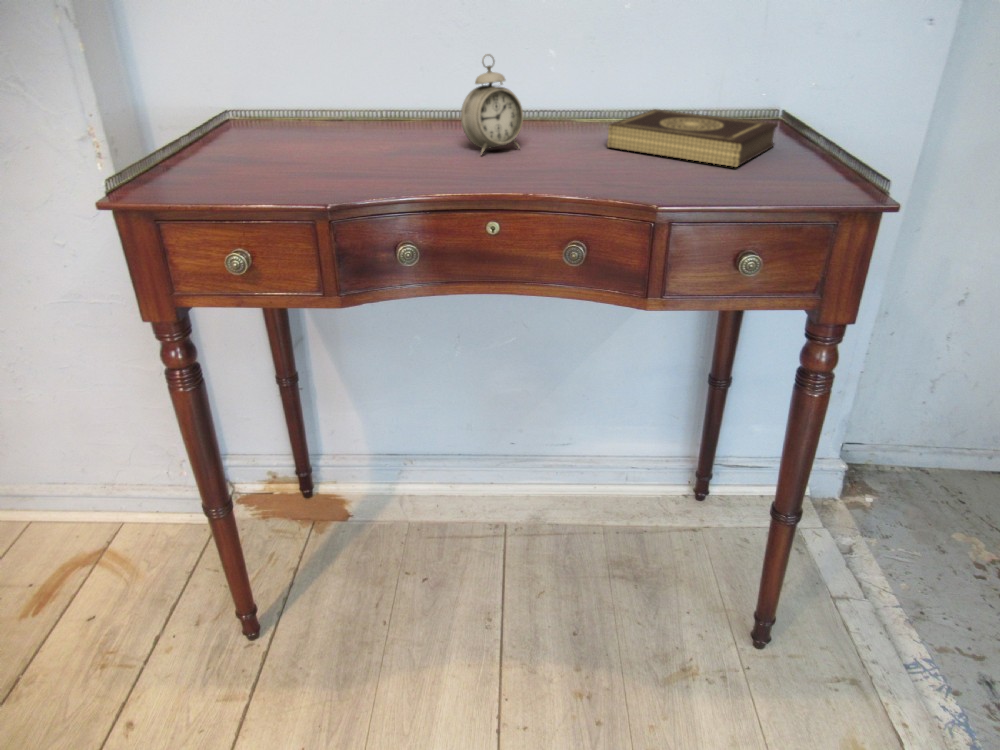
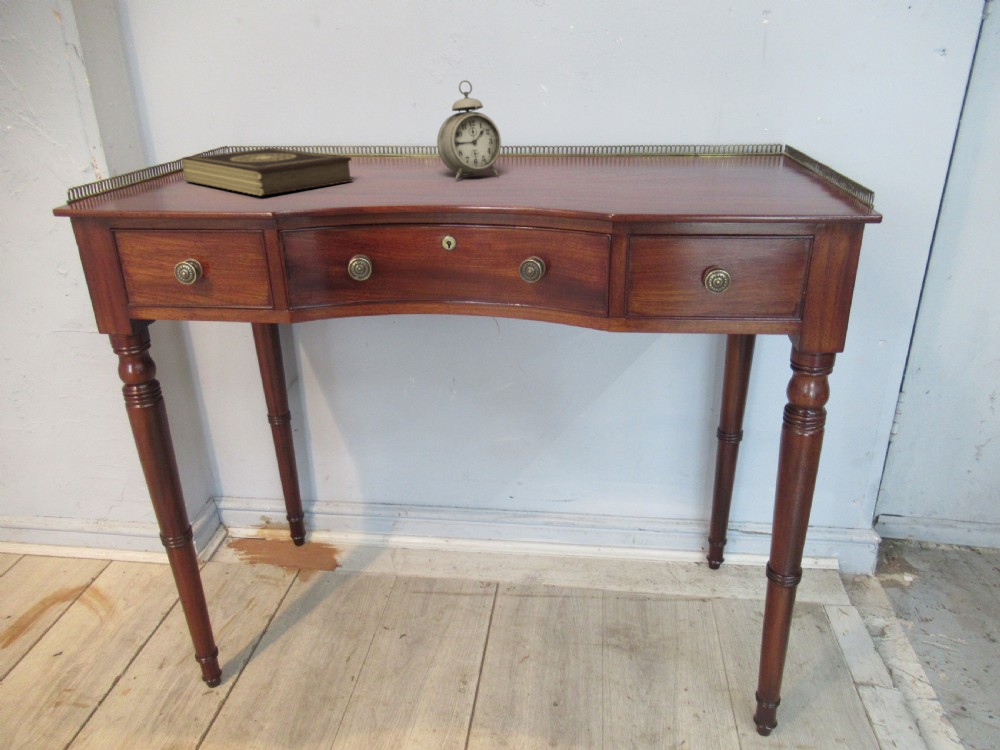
book: present [607,109,778,167] -> present [182,148,353,196]

